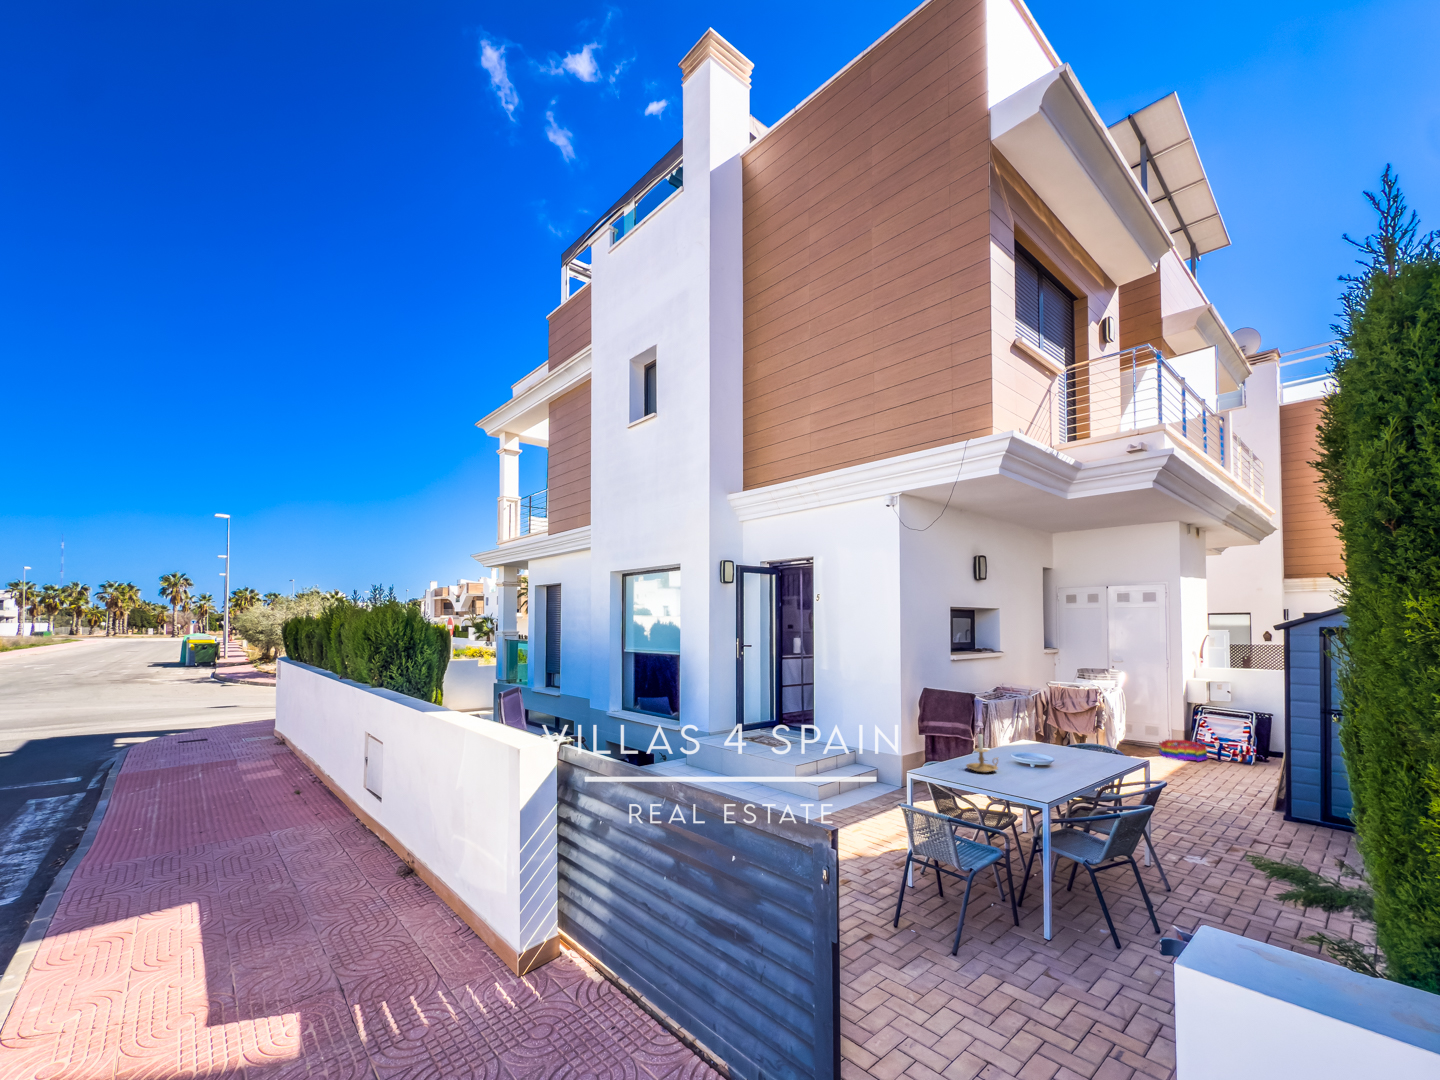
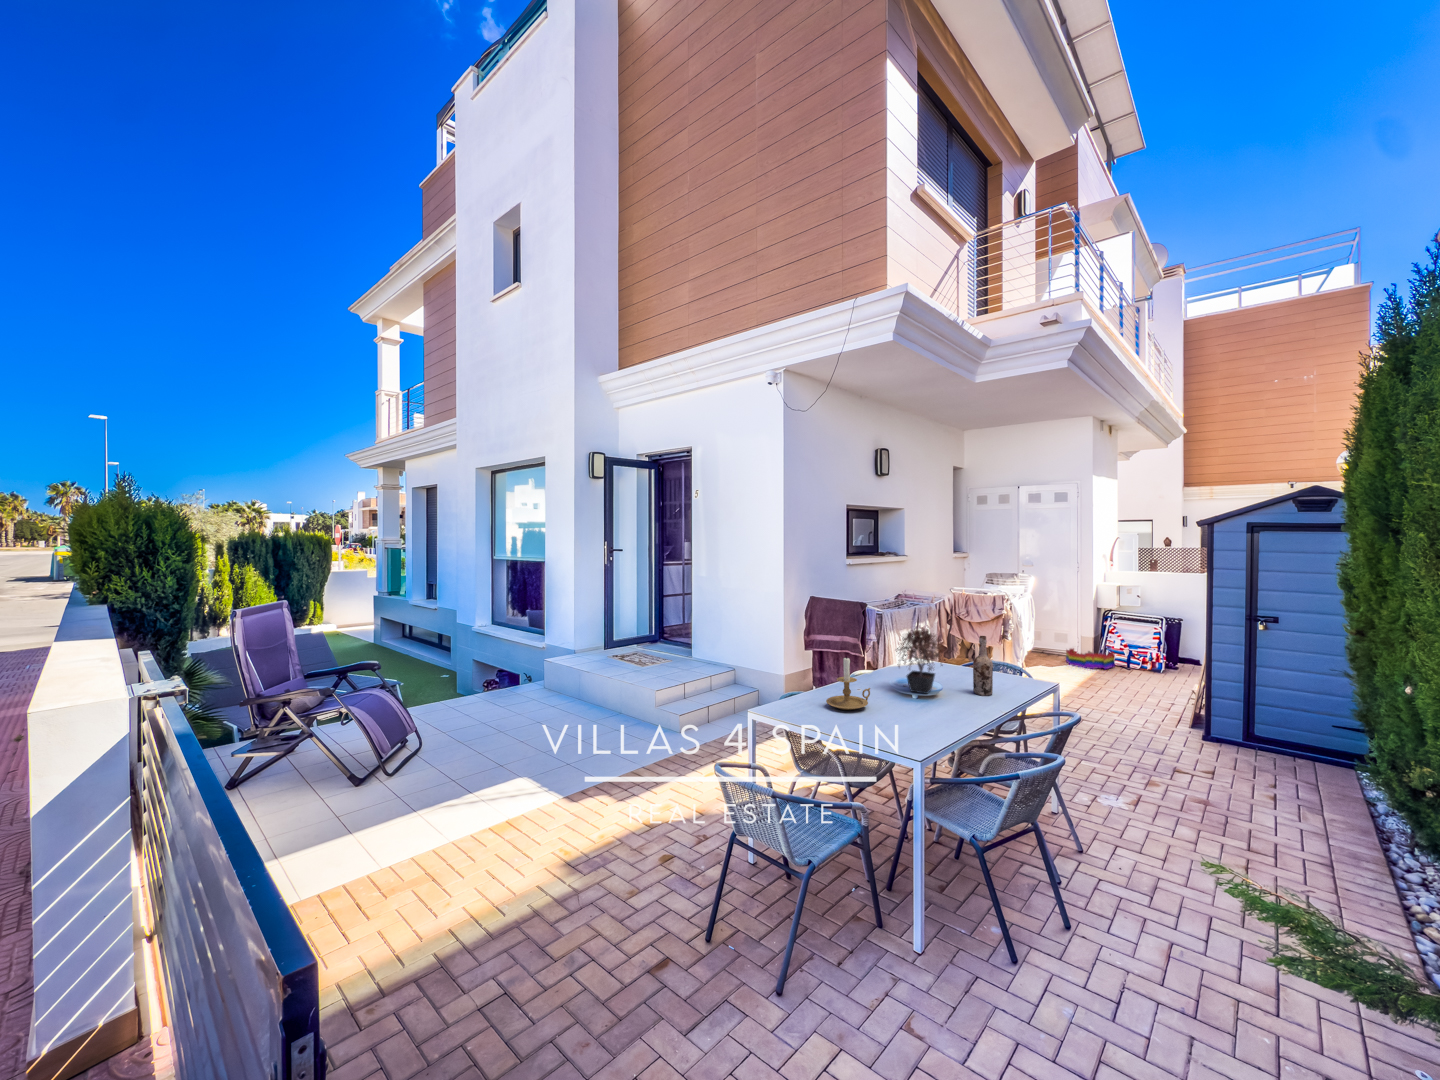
potted plant: none [1012,712,1054,764] -> present [897,628,942,694]
wine bottle: none [1074,720,1091,766] -> present [973,636,993,696]

